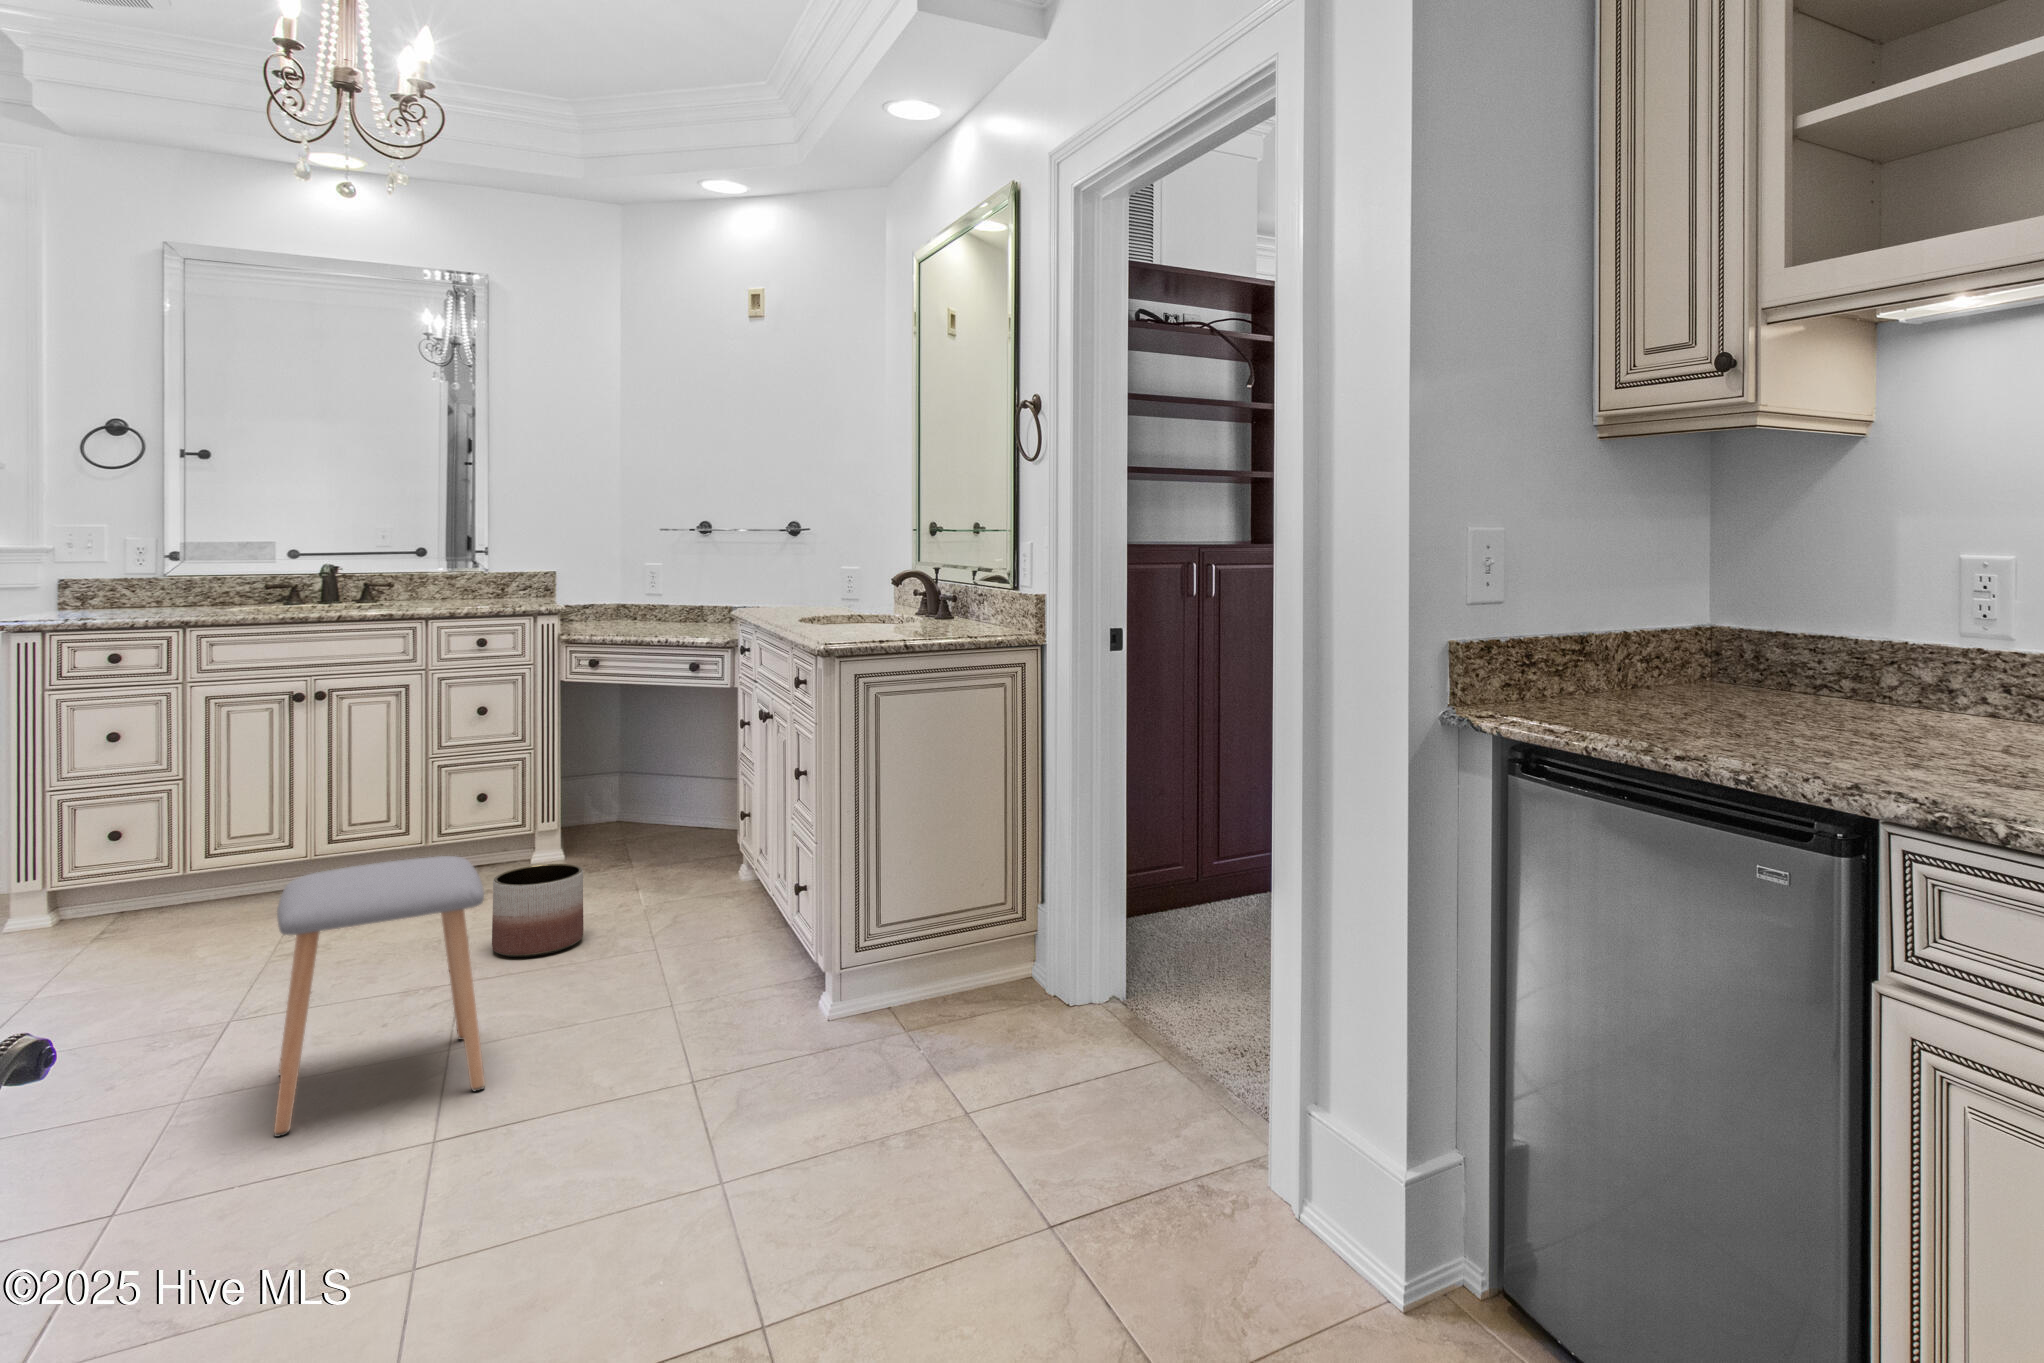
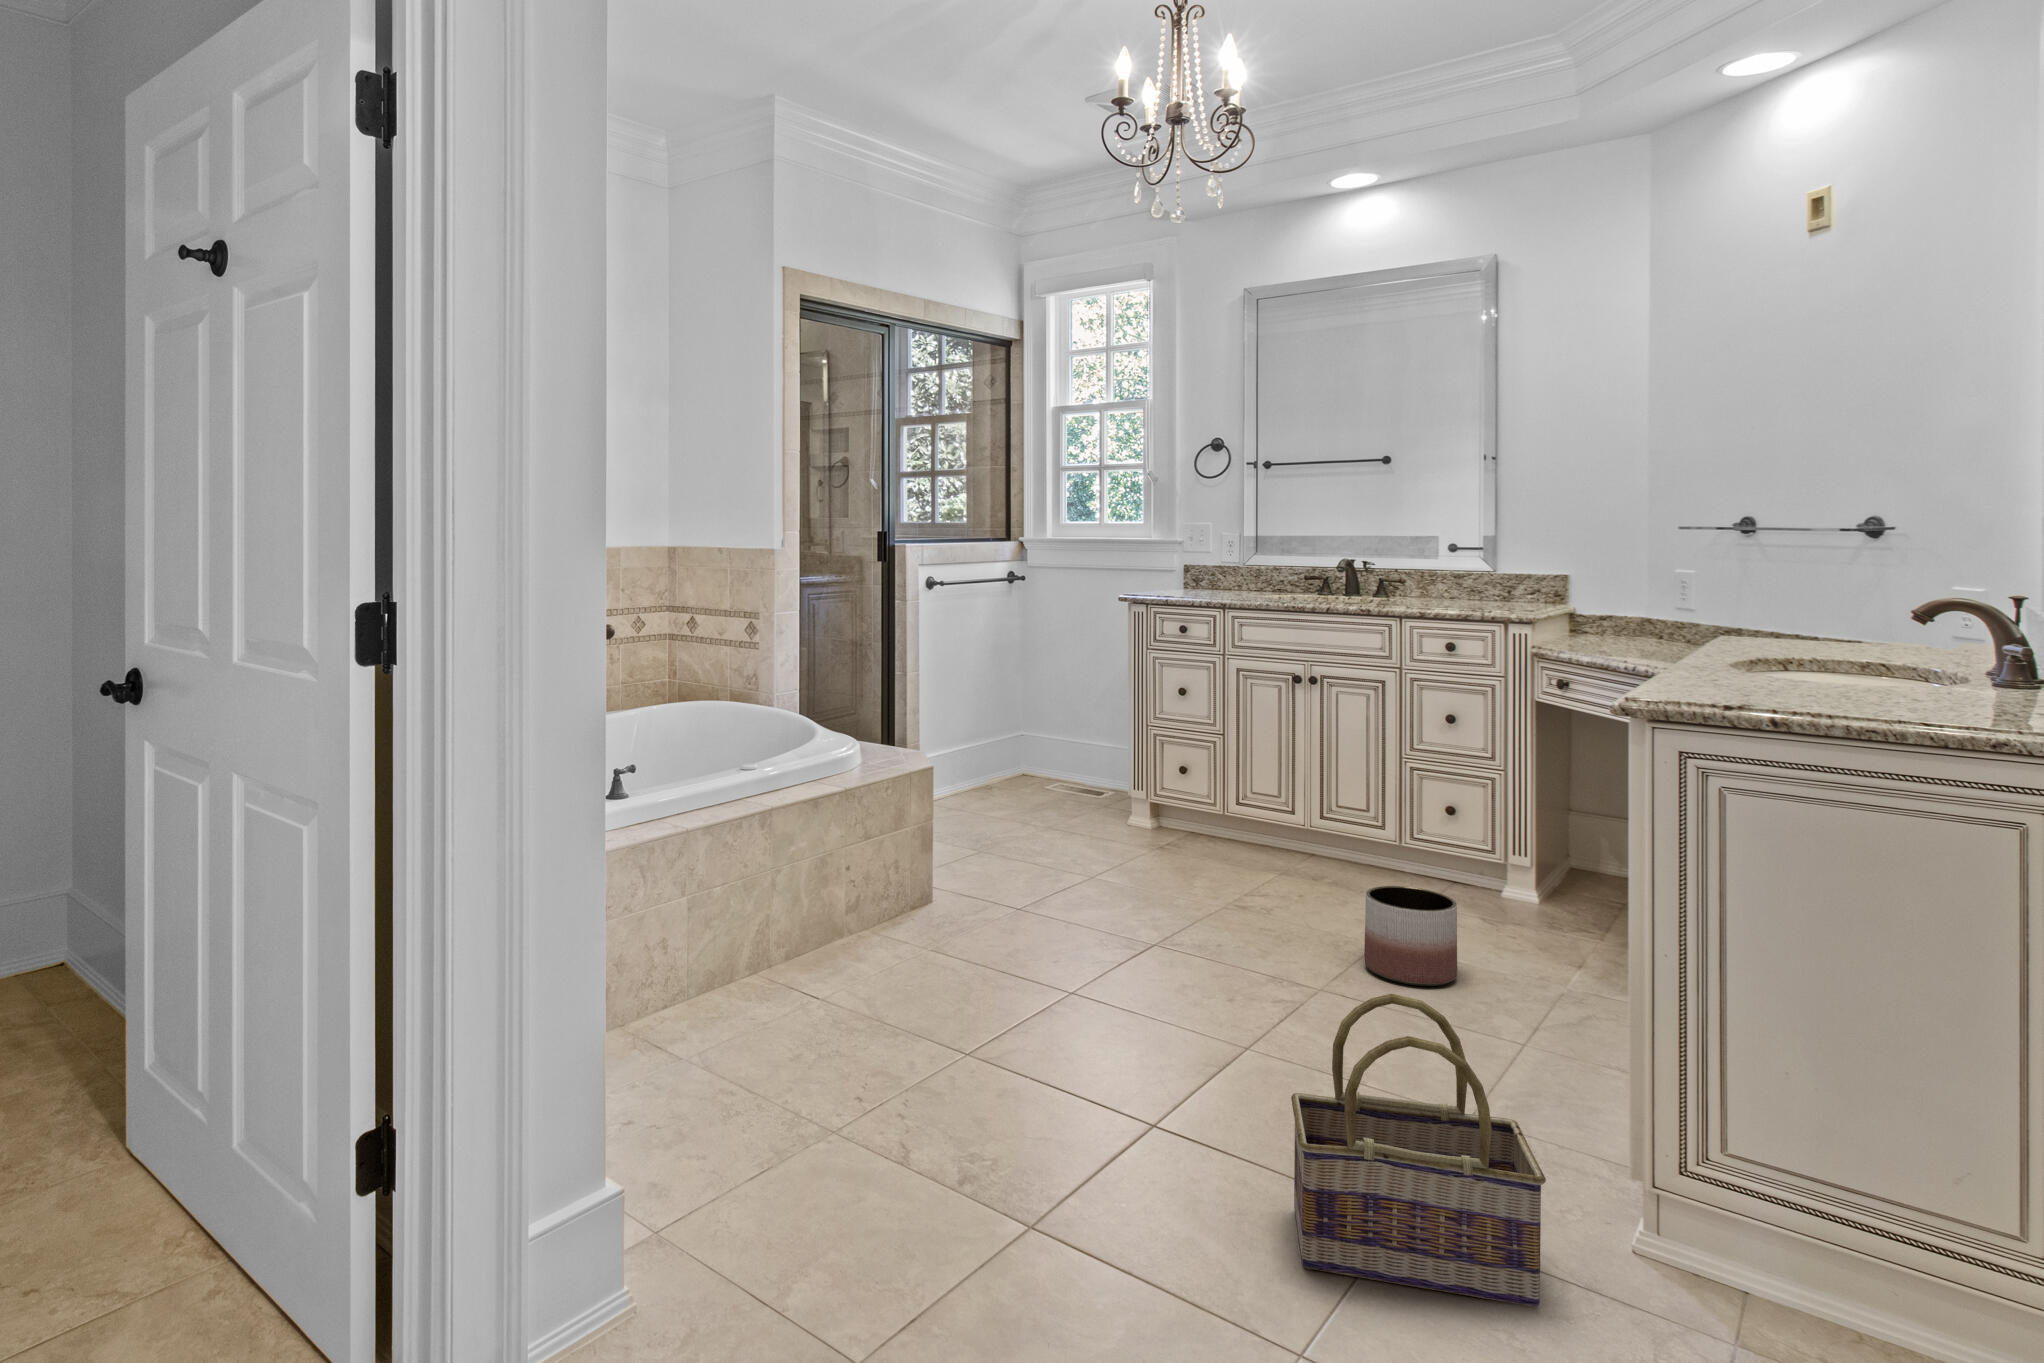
stool: present [274,856,485,1137] -> none [1067,833,1261,1080]
basket: none [671,902,879,1155] -> present [1291,994,1546,1307]

